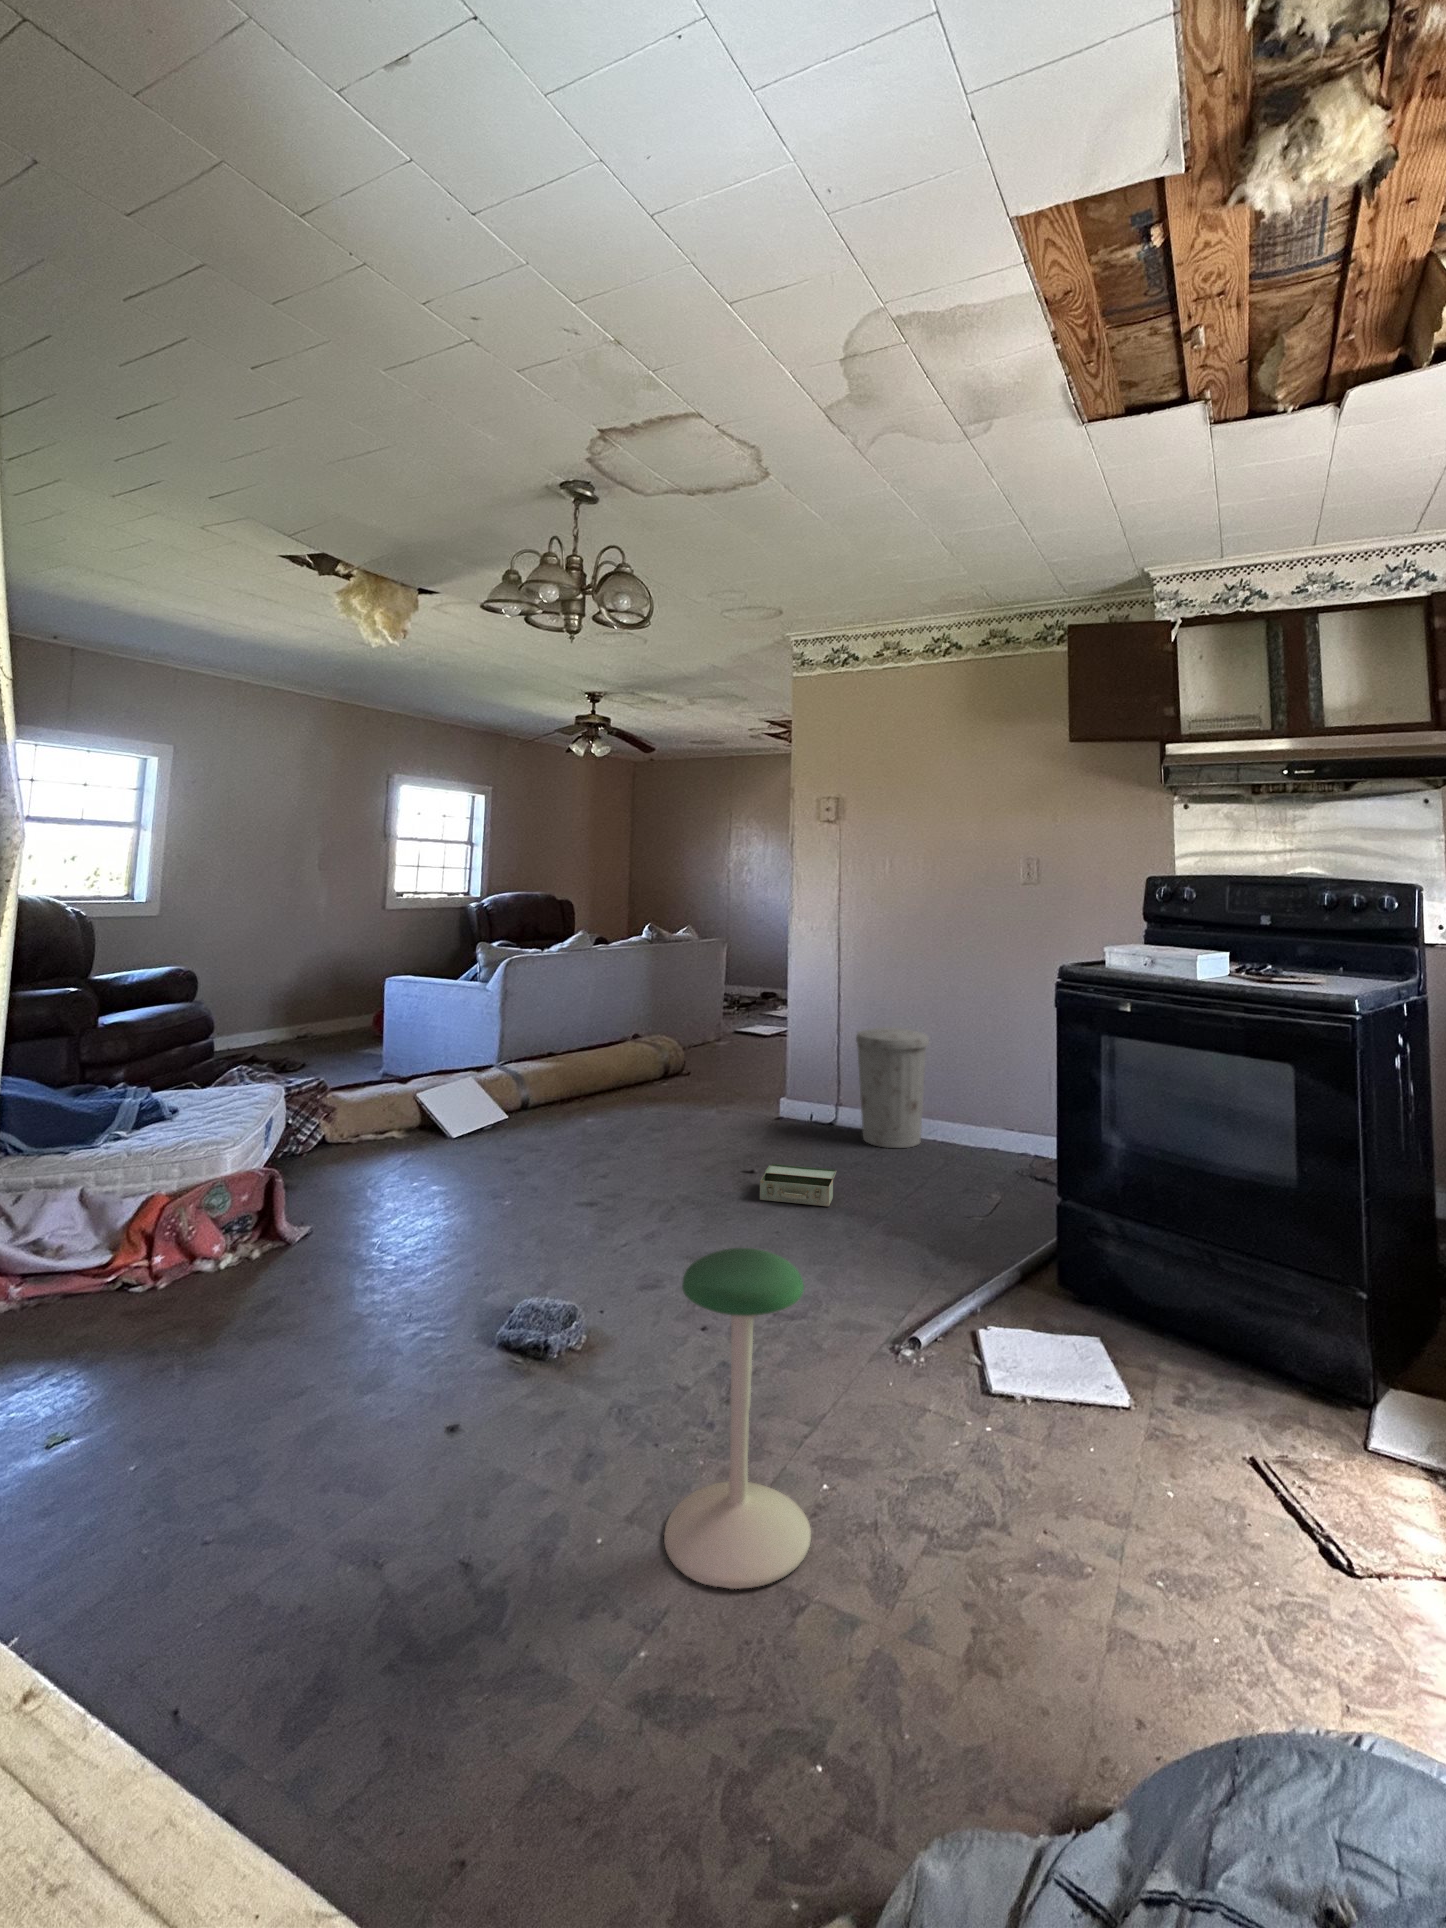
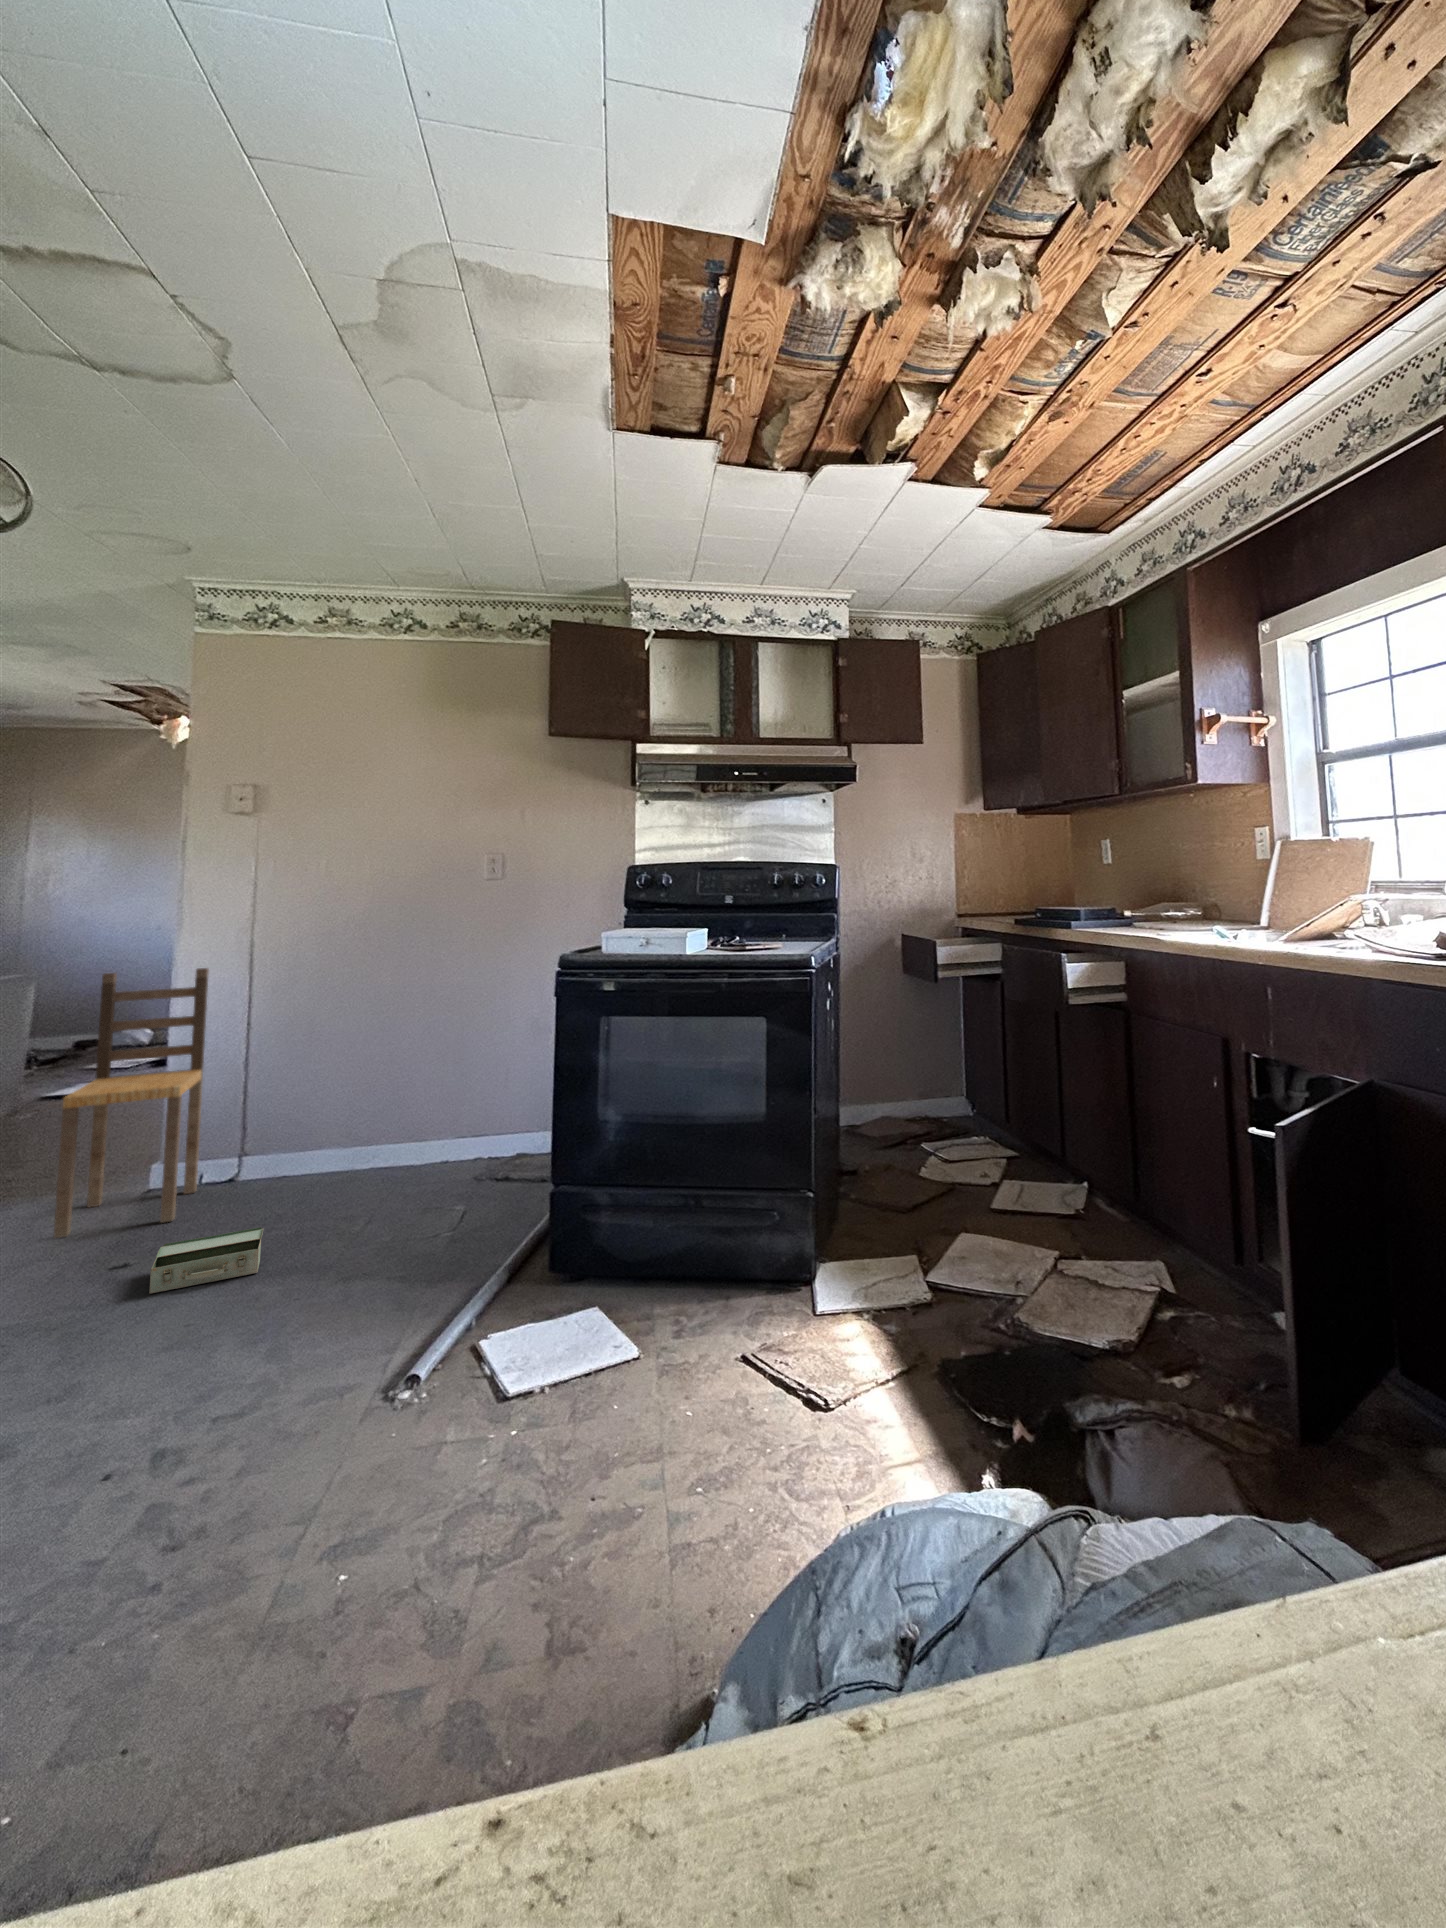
chair: none [717,947,807,1148] -> present [54,968,209,1238]
trash can: present [856,1027,929,1148] -> none [278,1047,375,1188]
stool: present [664,1248,811,1589] -> none [114,1329,340,1790]

